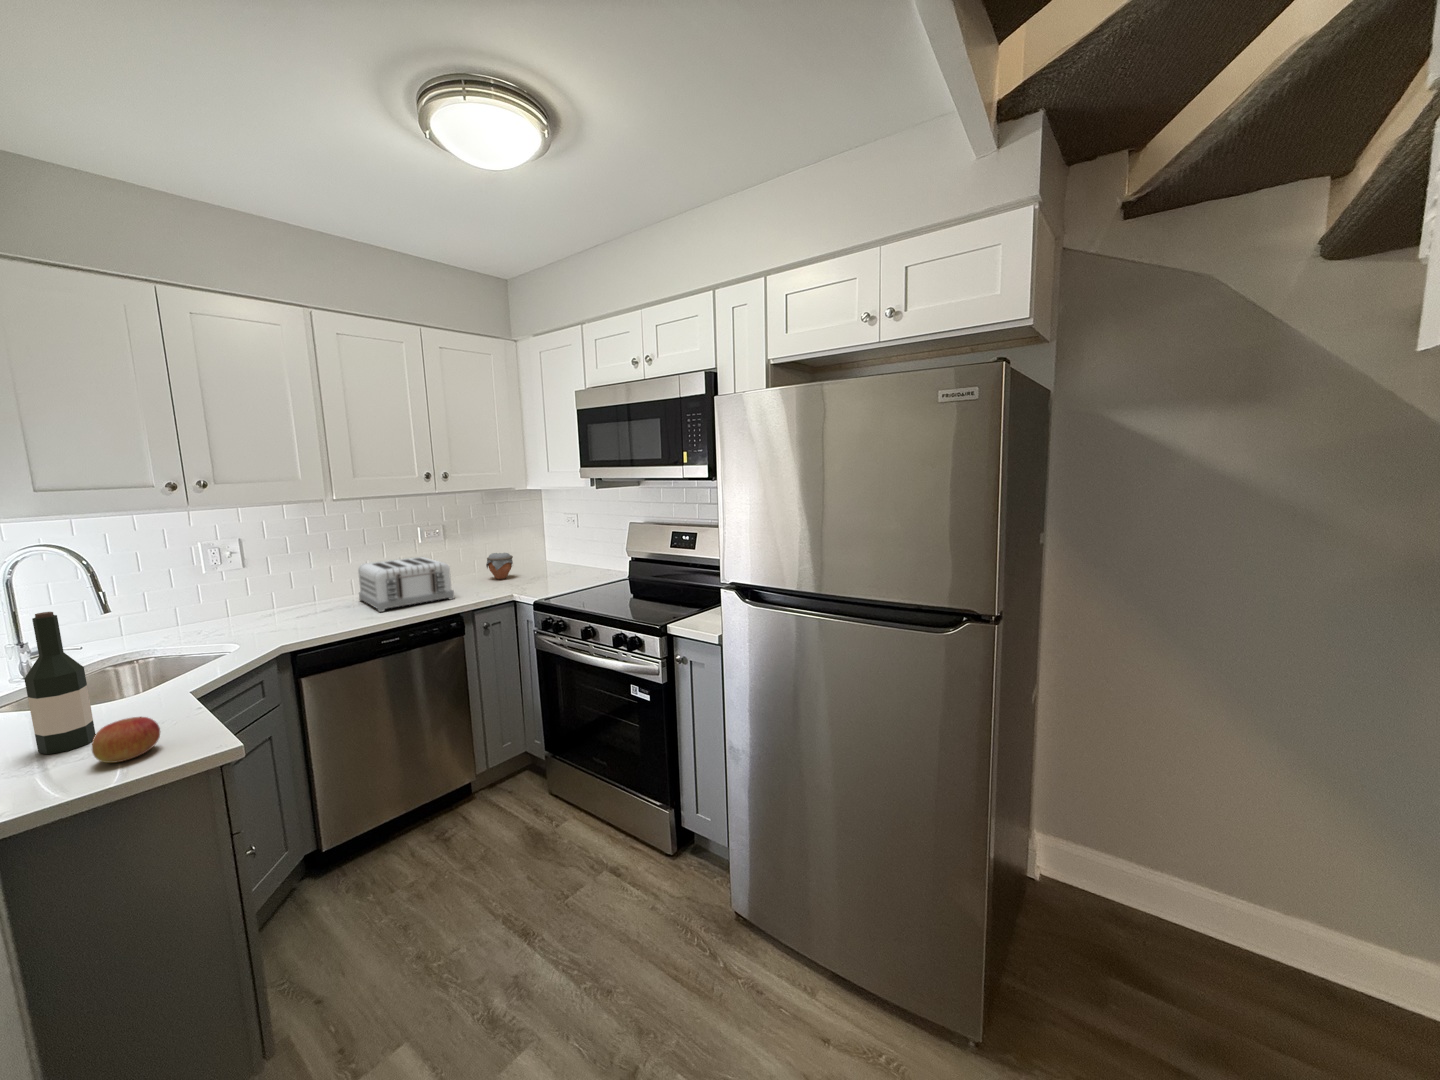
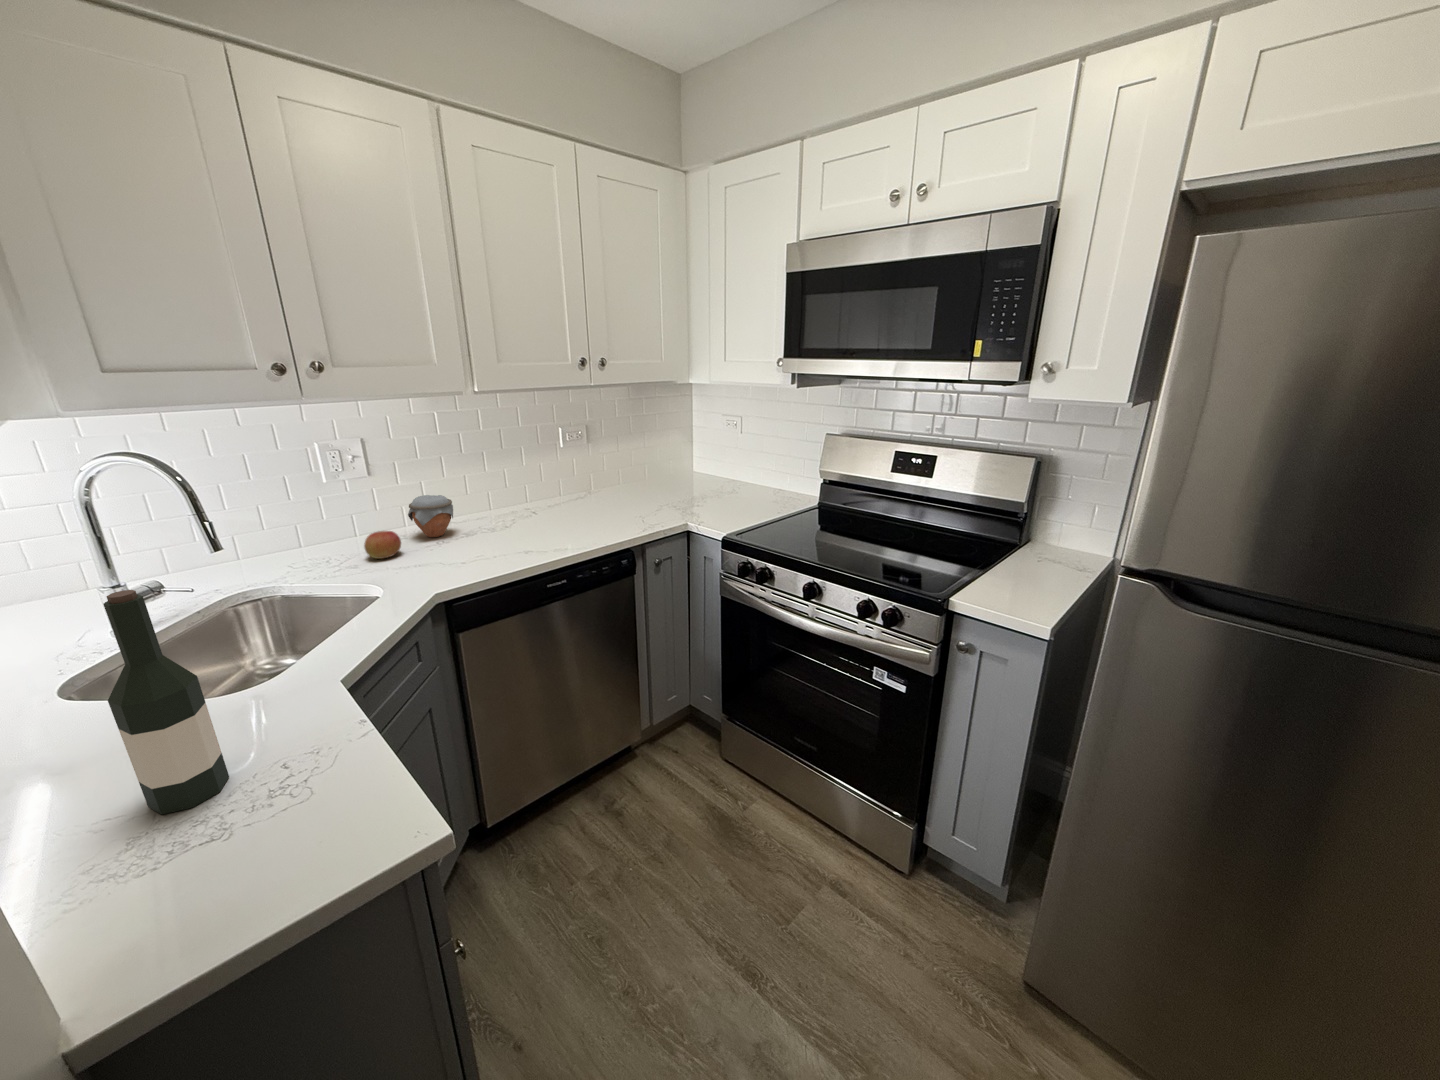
jar: present [486,553,513,579] -> present [408,495,453,537]
toaster: present [358,557,454,612] -> none [499,469,616,543]
apple: present [92,717,160,763] -> present [364,531,401,559]

